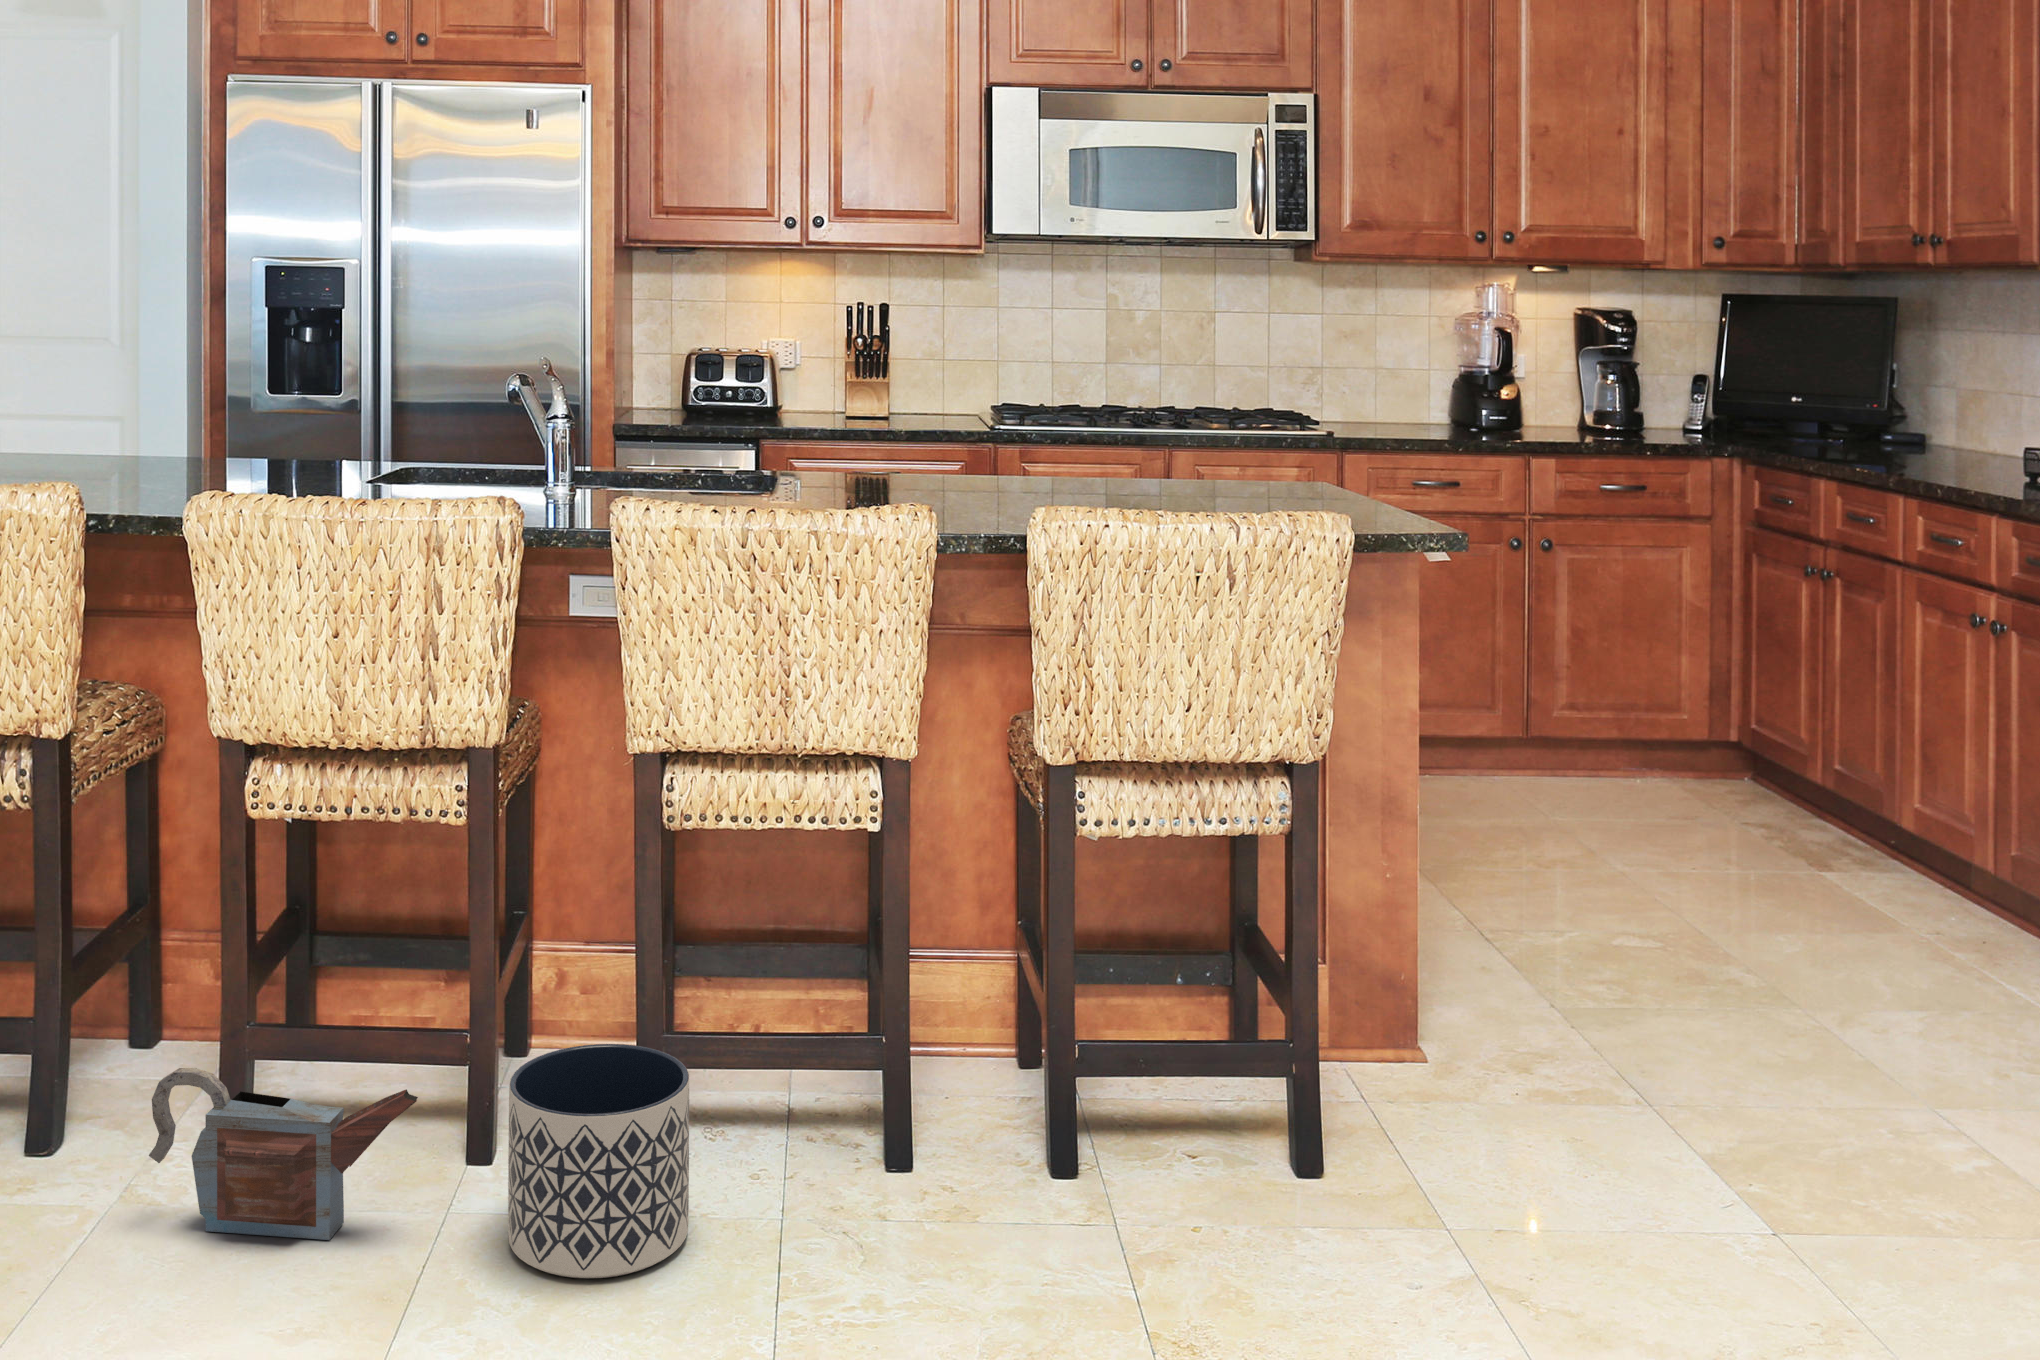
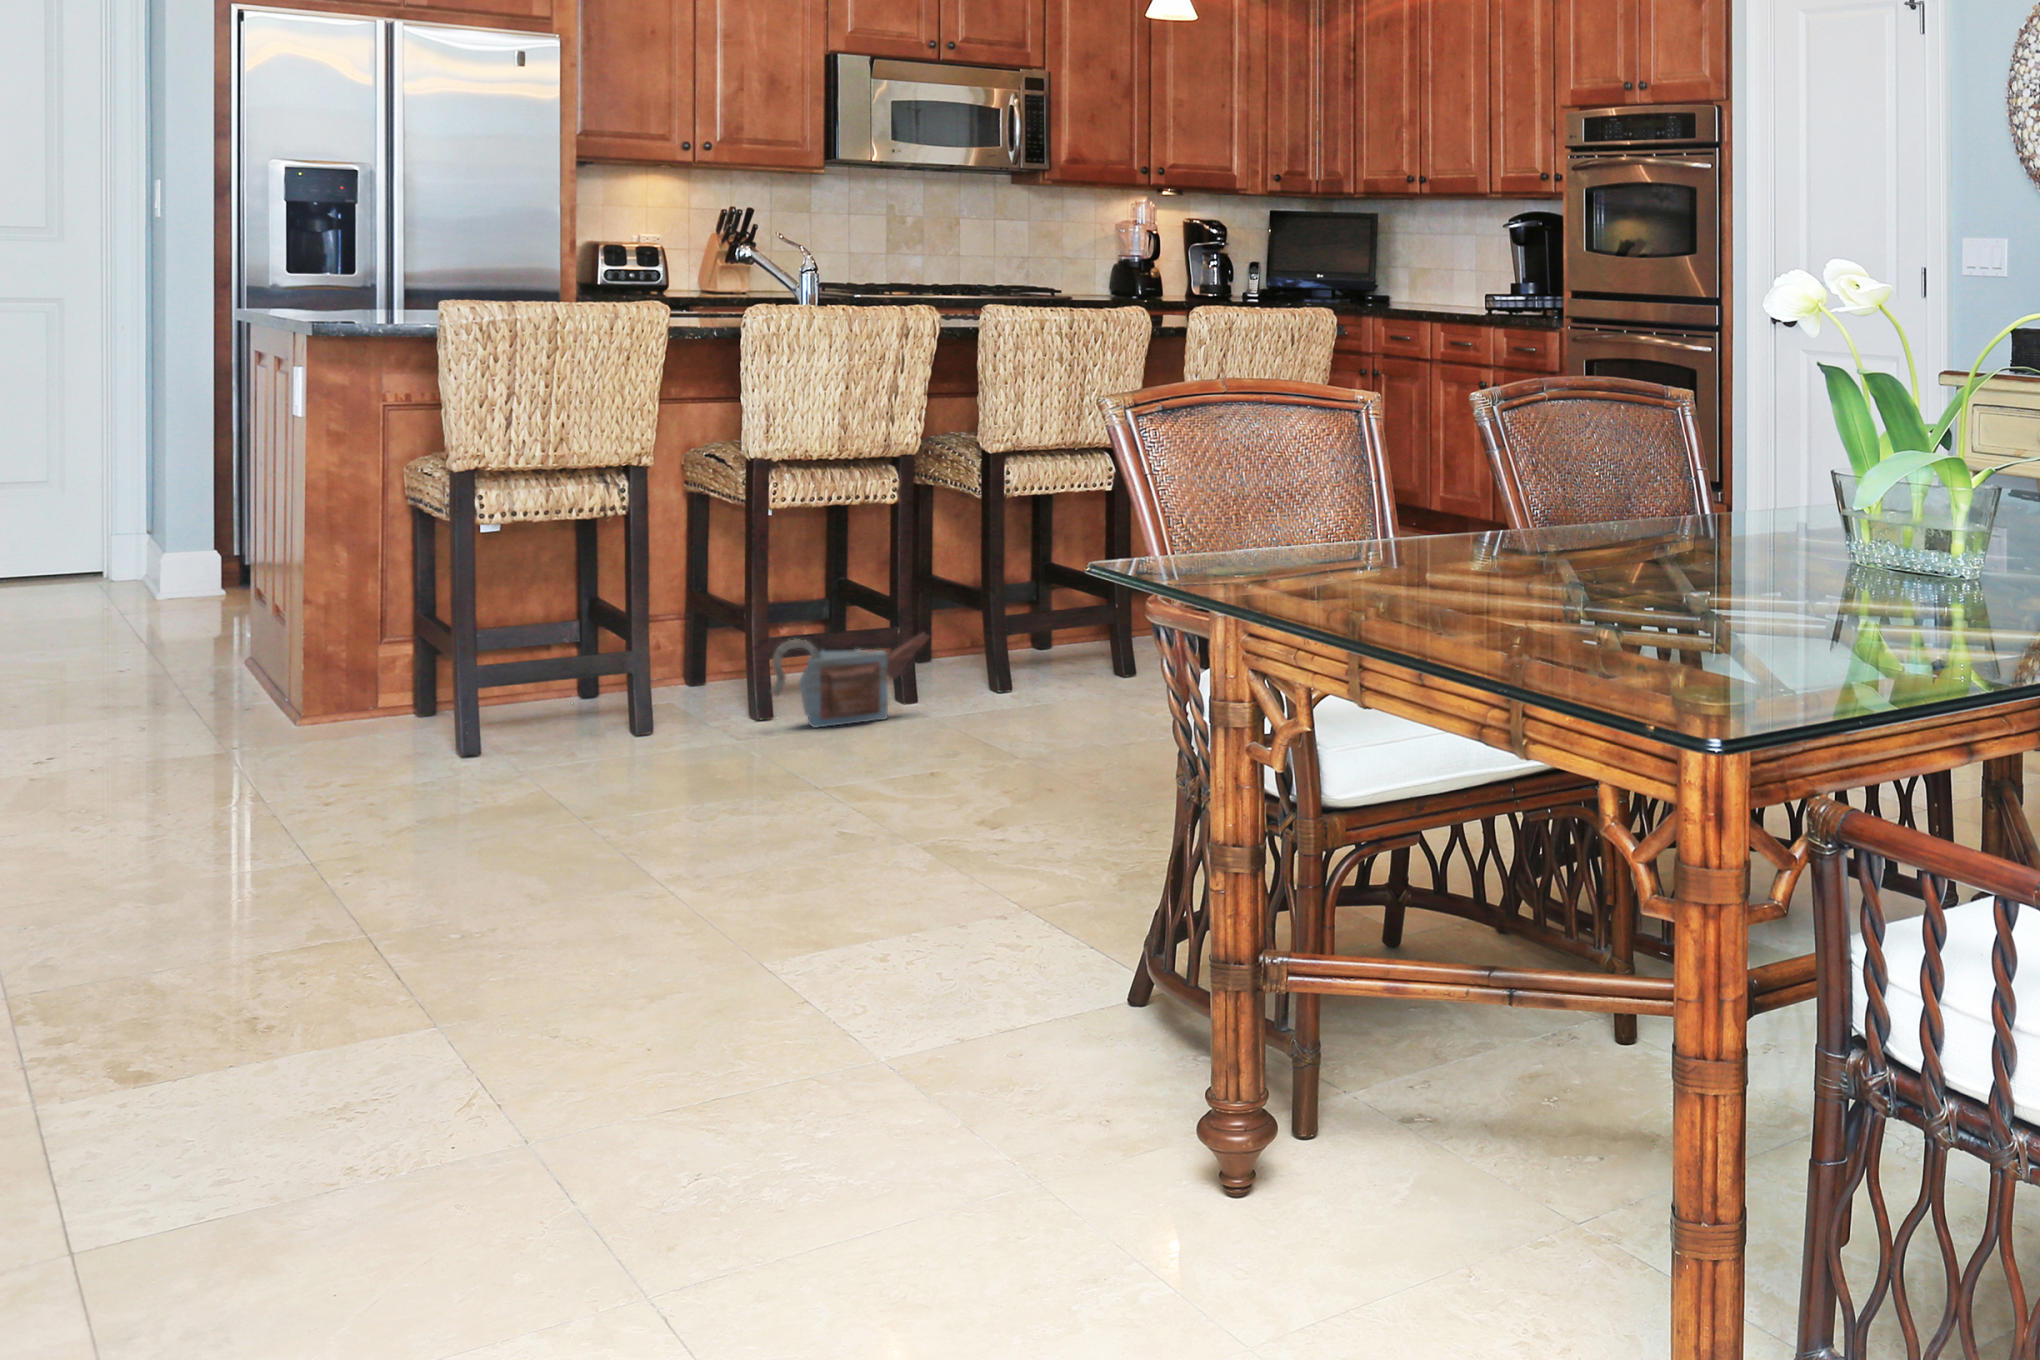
planter: present [508,1044,689,1278] -> none [973,604,1070,707]

